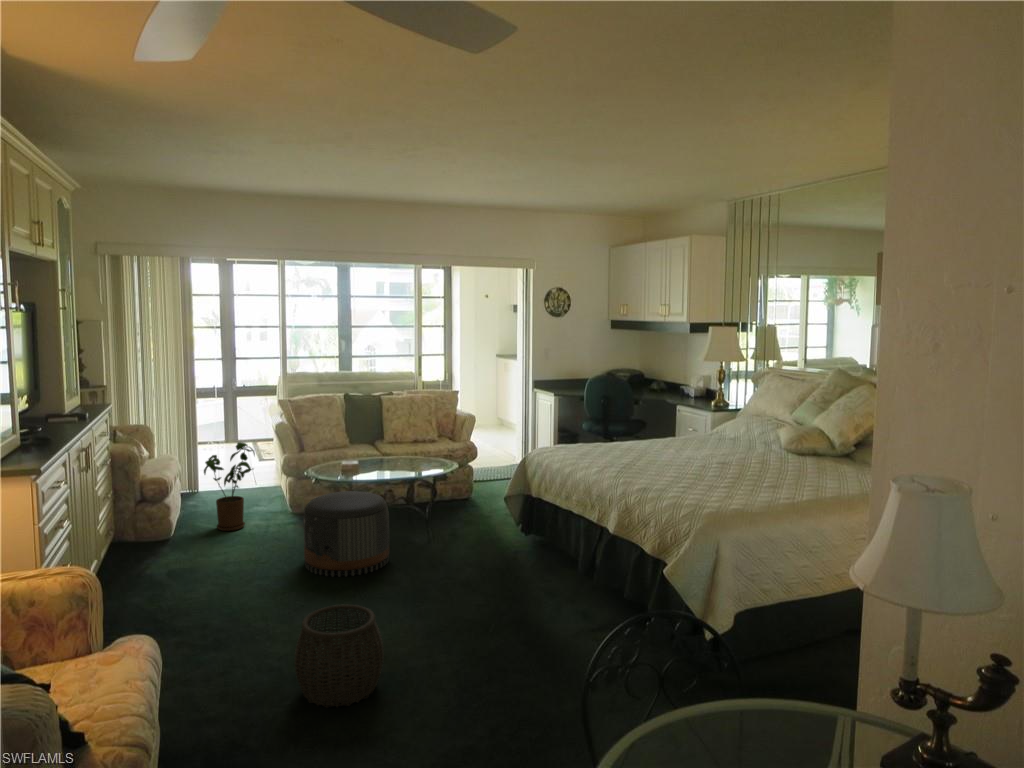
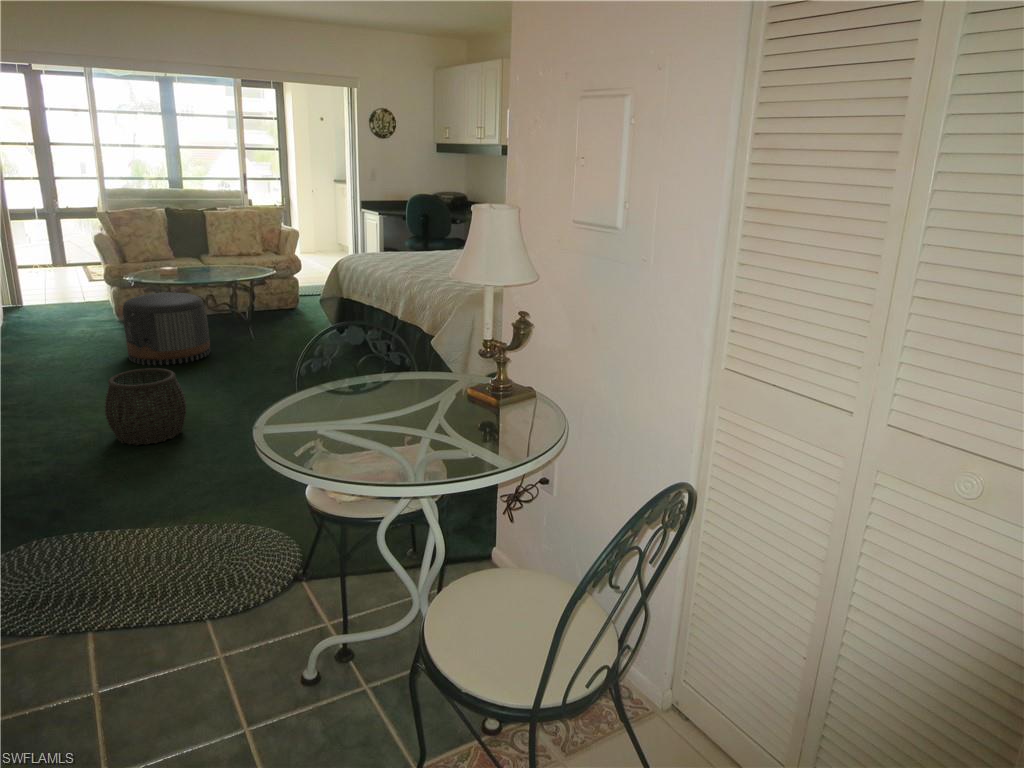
house plant: present [204,442,255,531] -> none [20,251,73,336]

